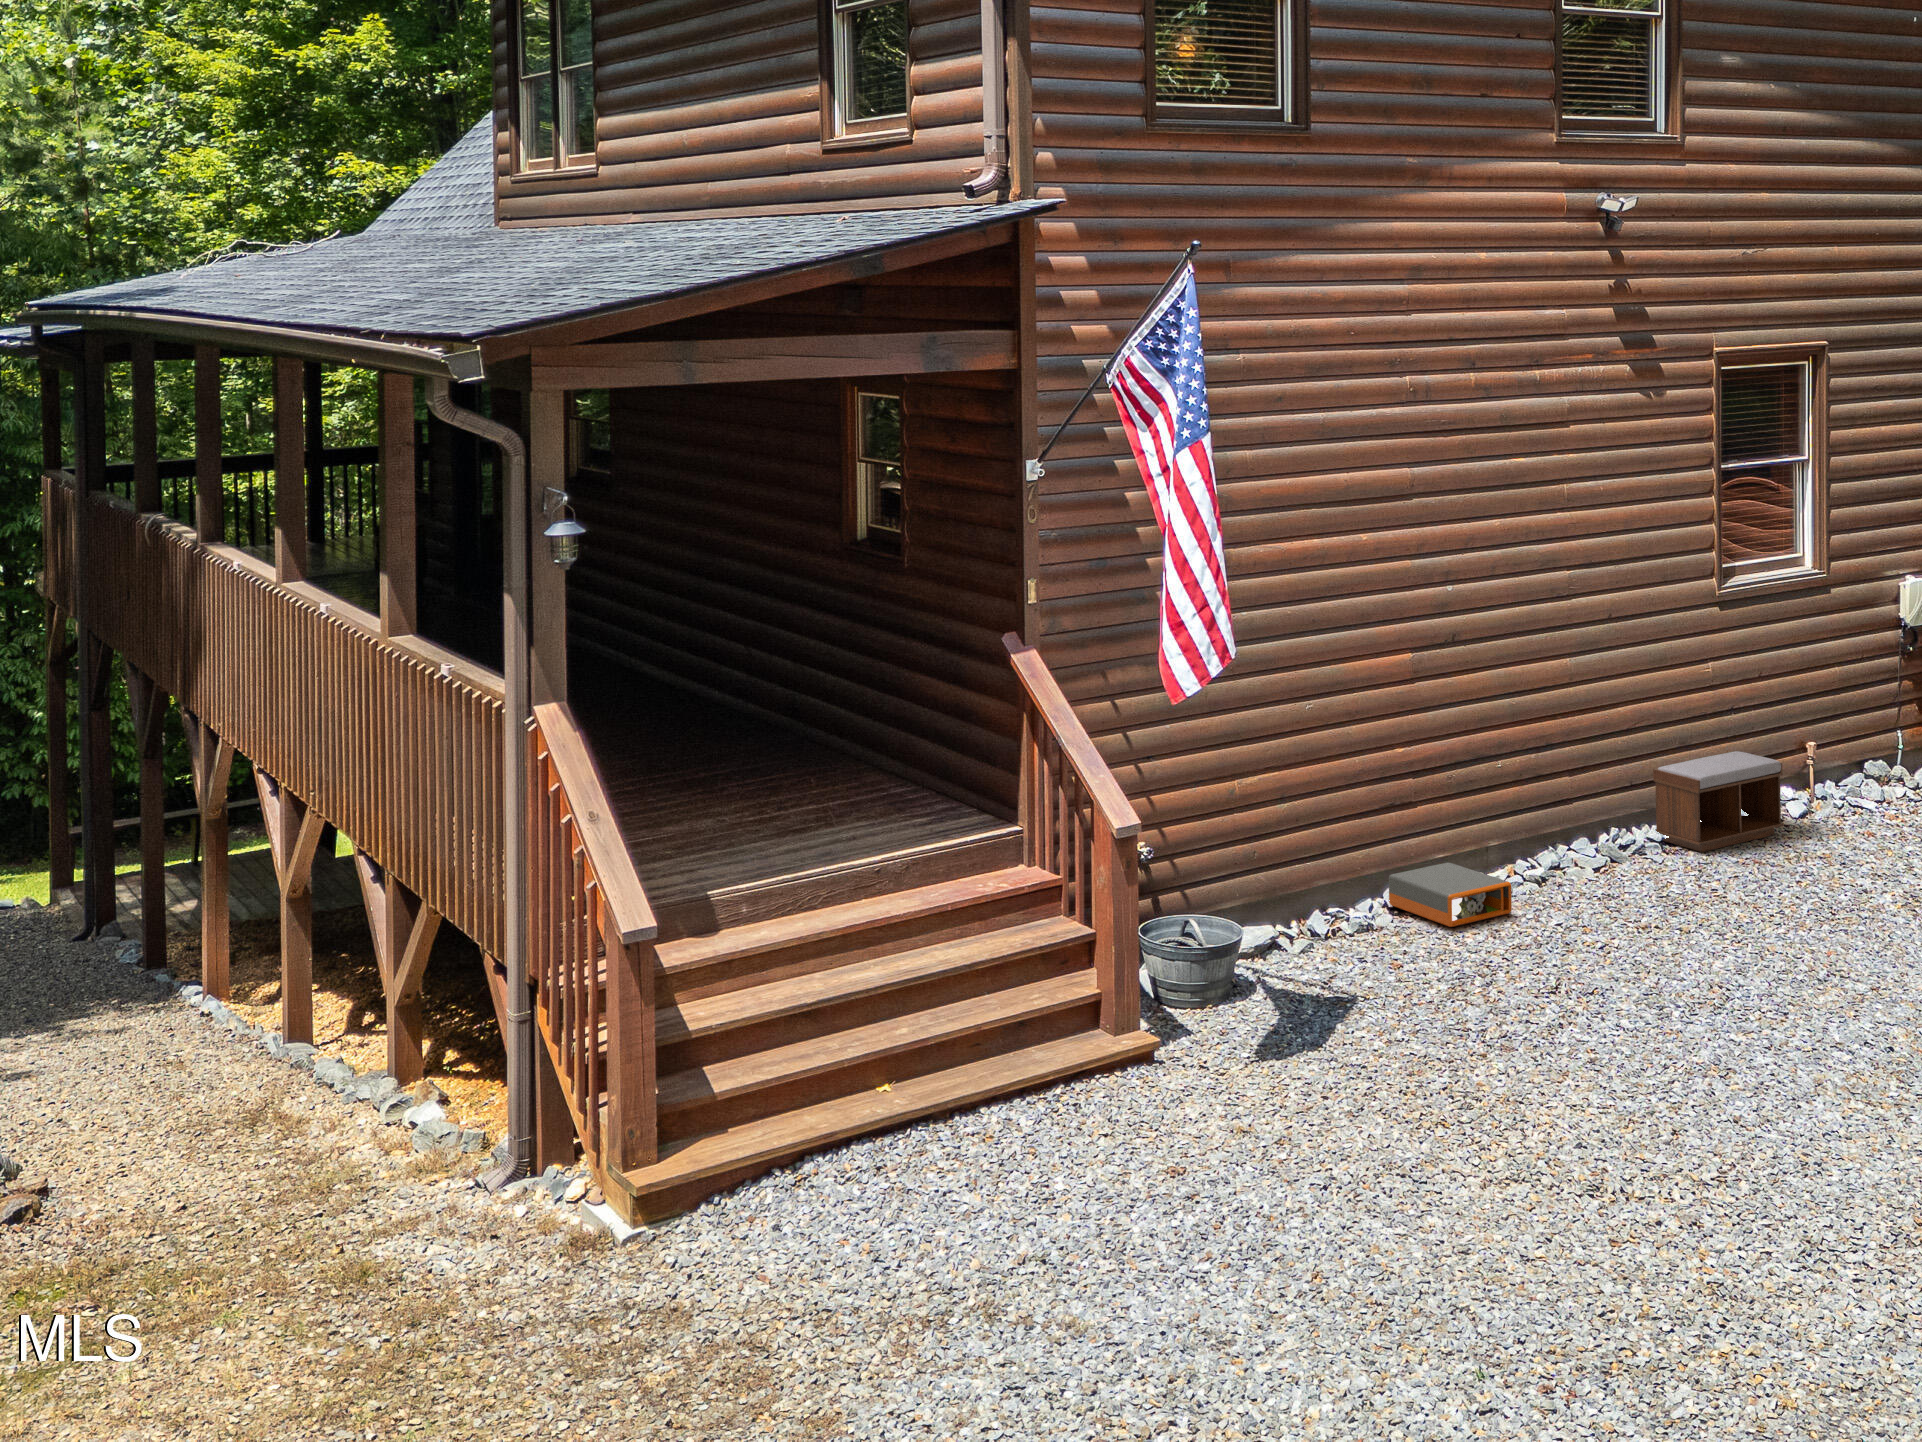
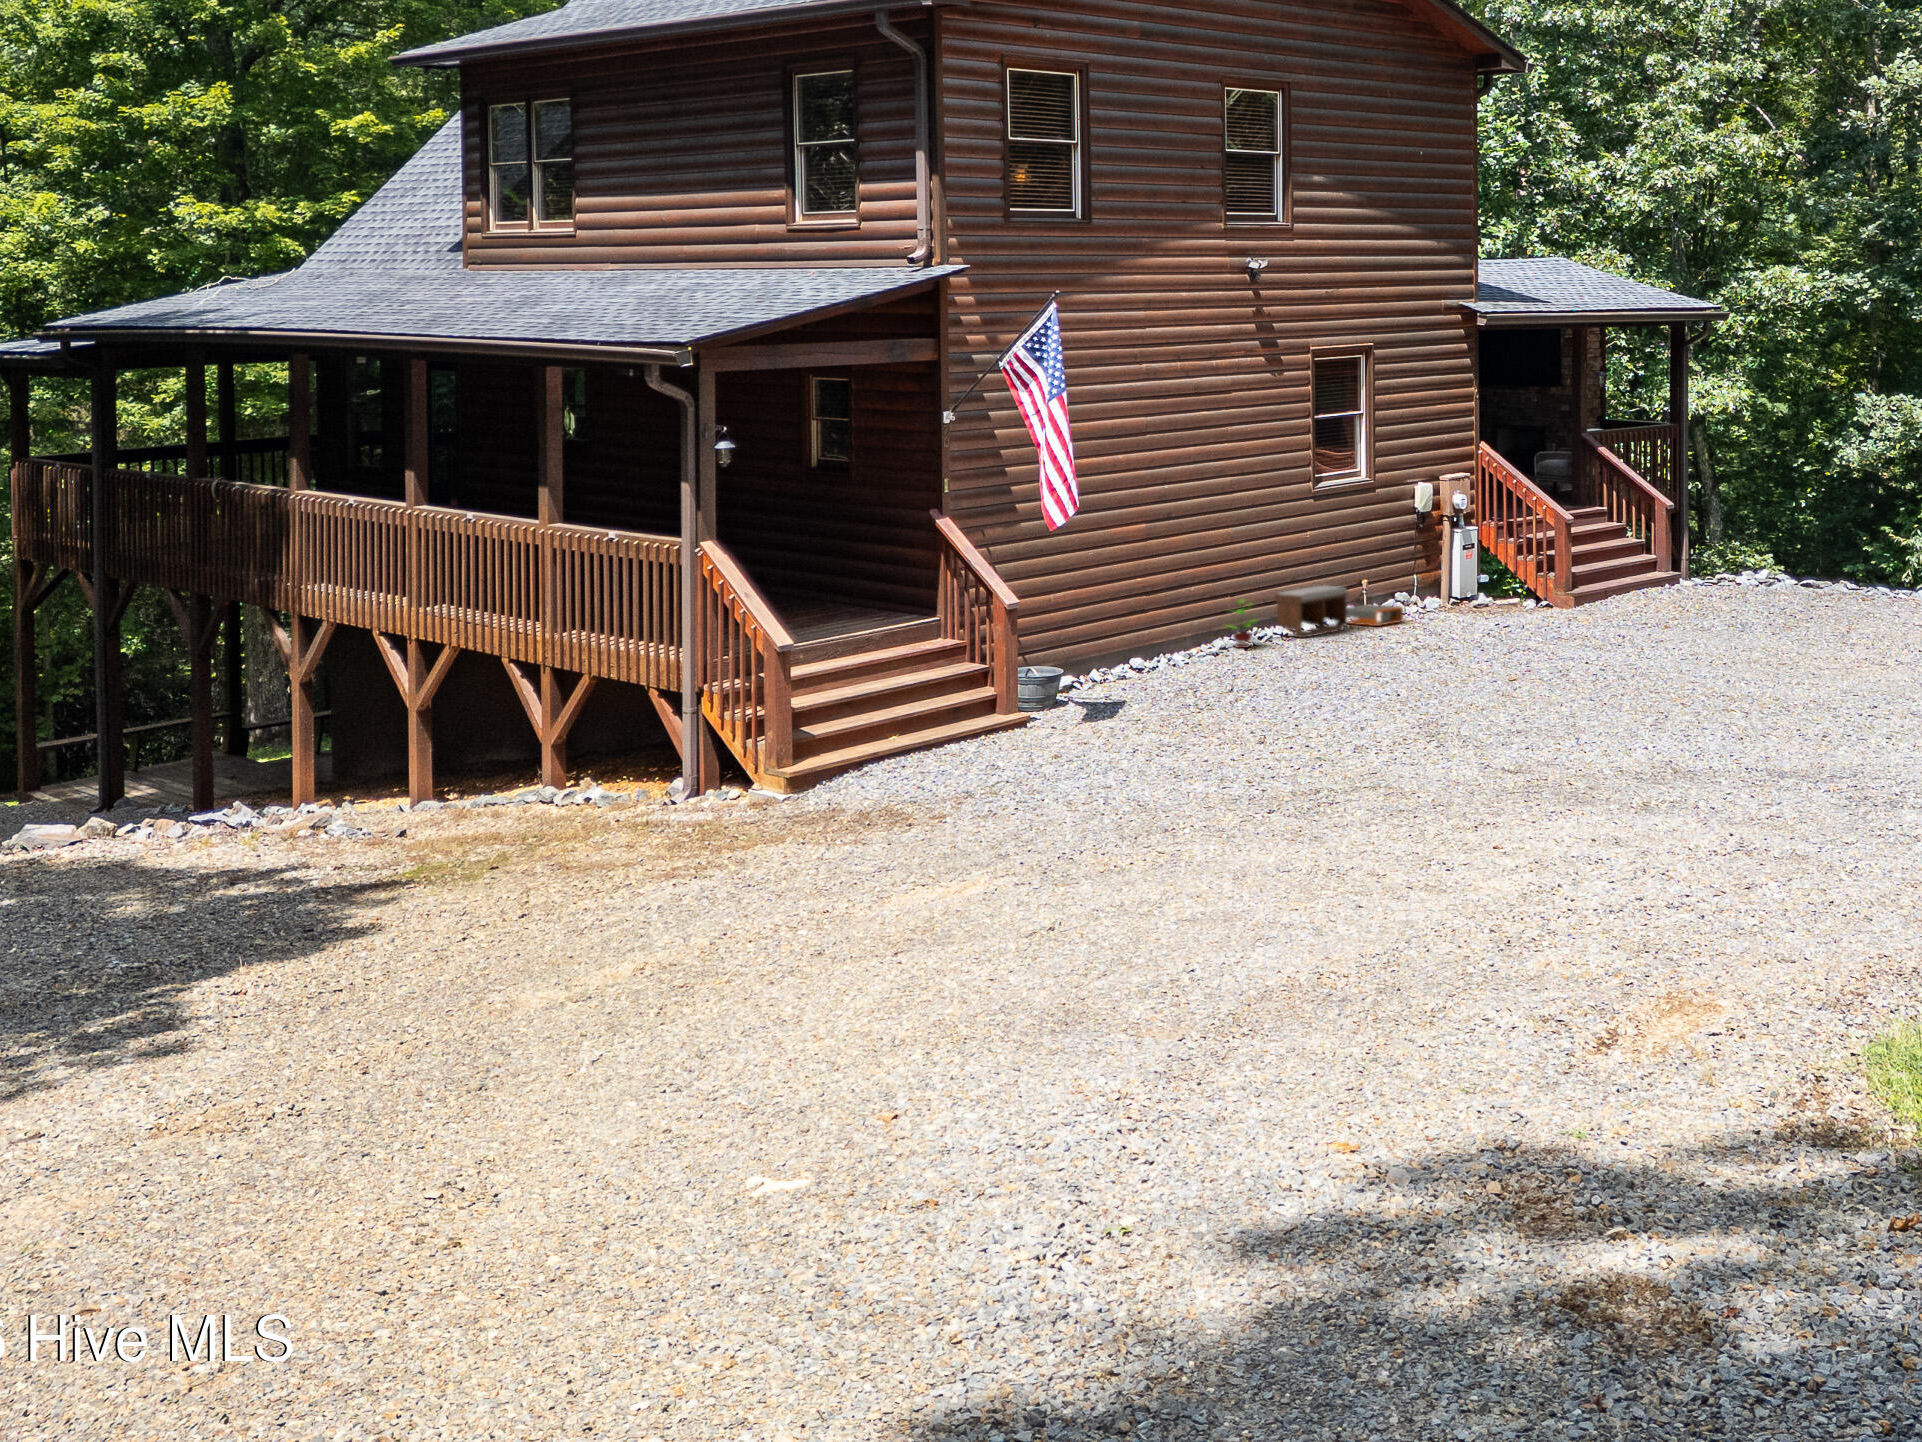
potted plant: none [1552,783,1623,875] -> present [1229,599,1256,648]
storage box: present [1389,863,1512,927] -> present [1347,604,1403,626]

